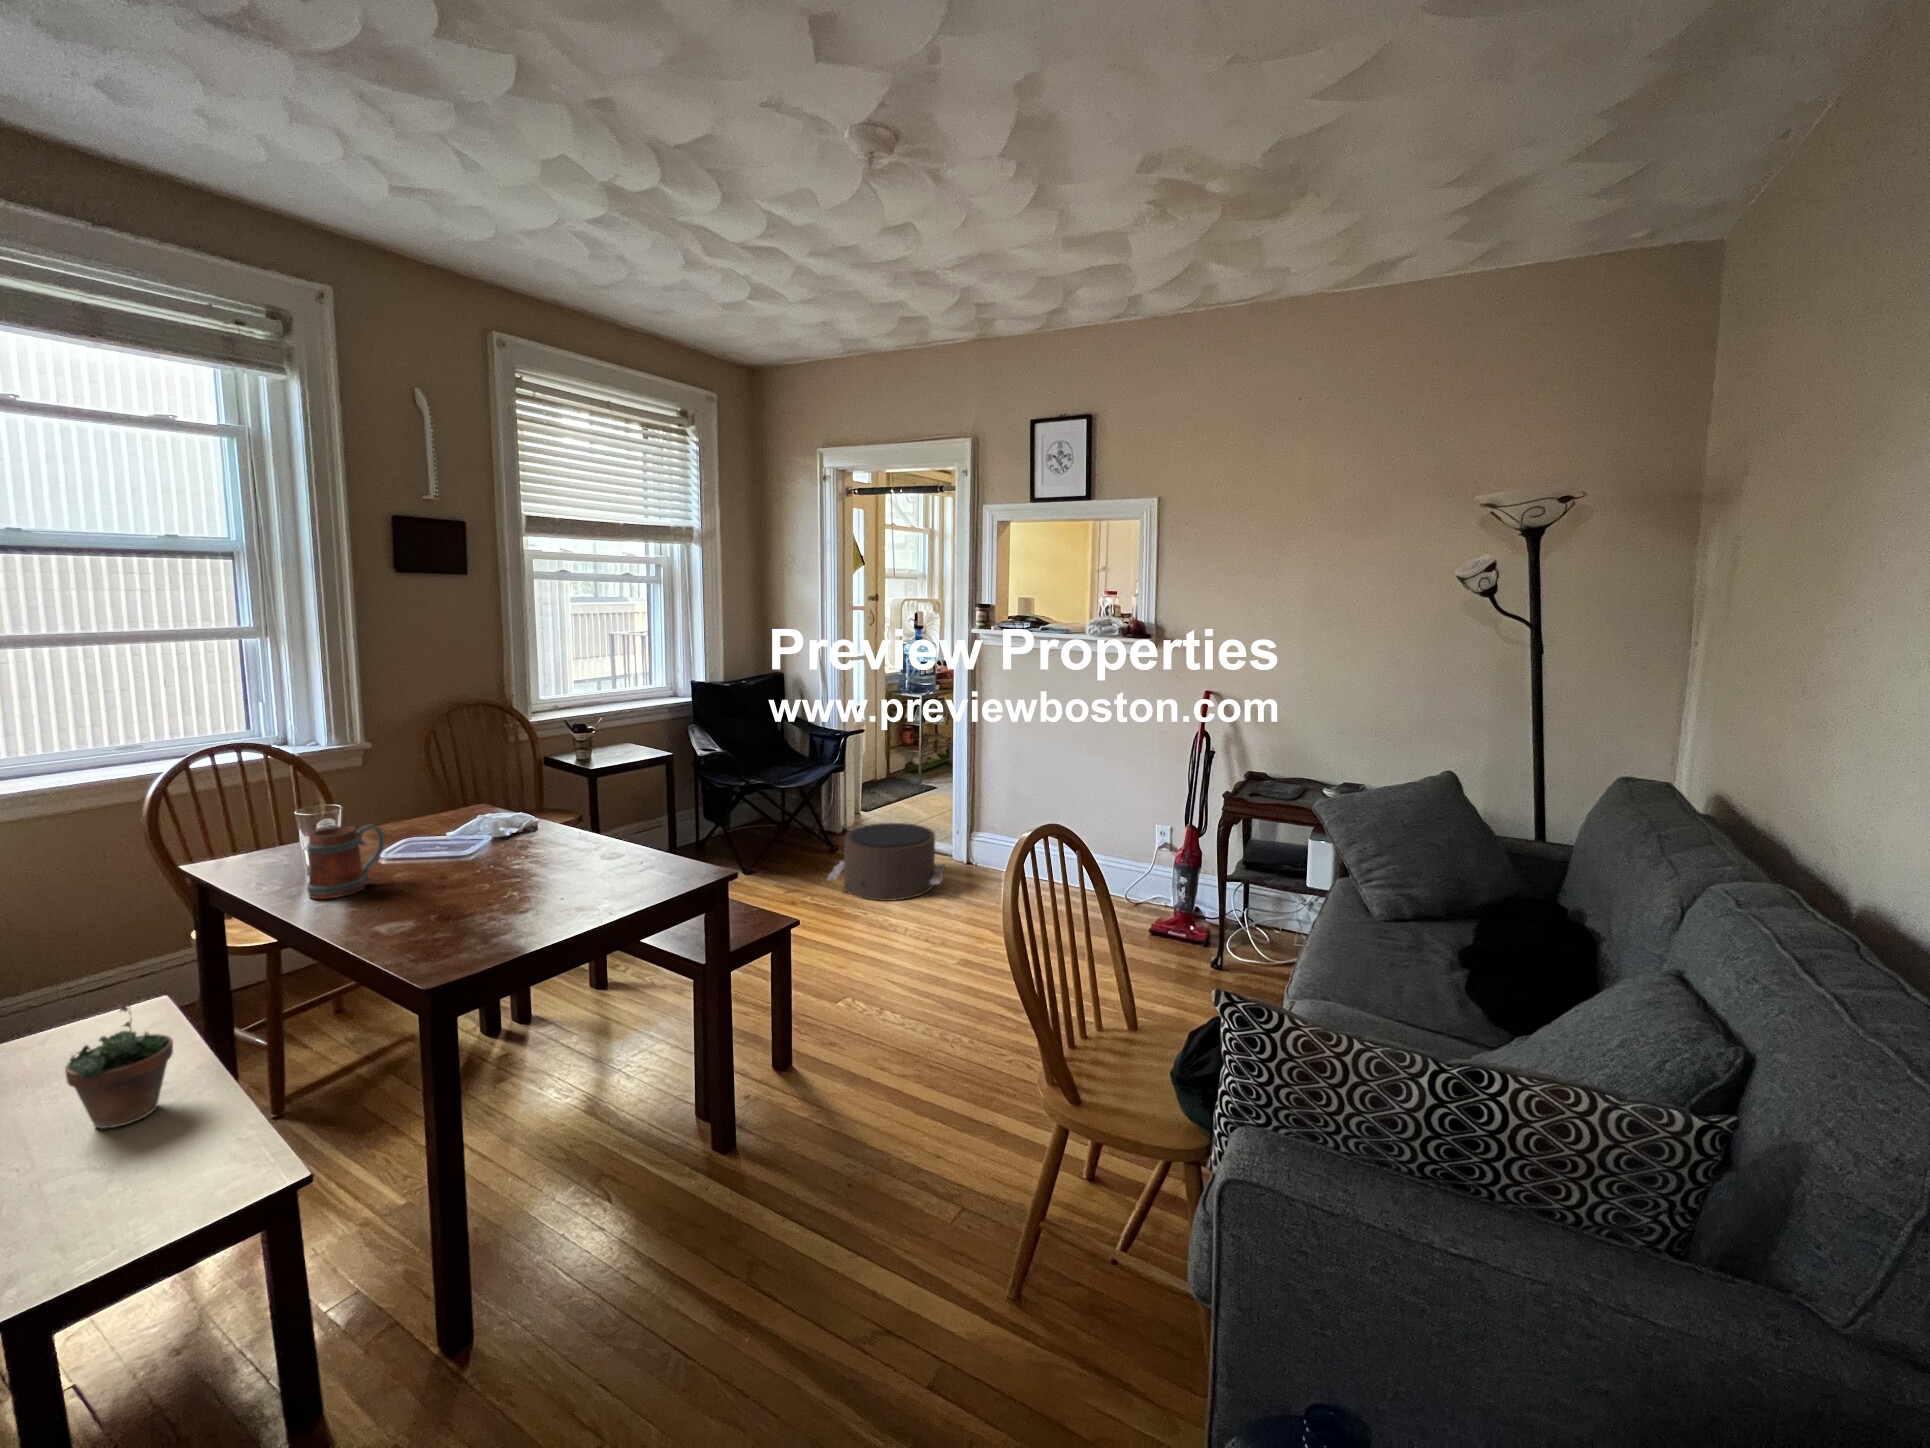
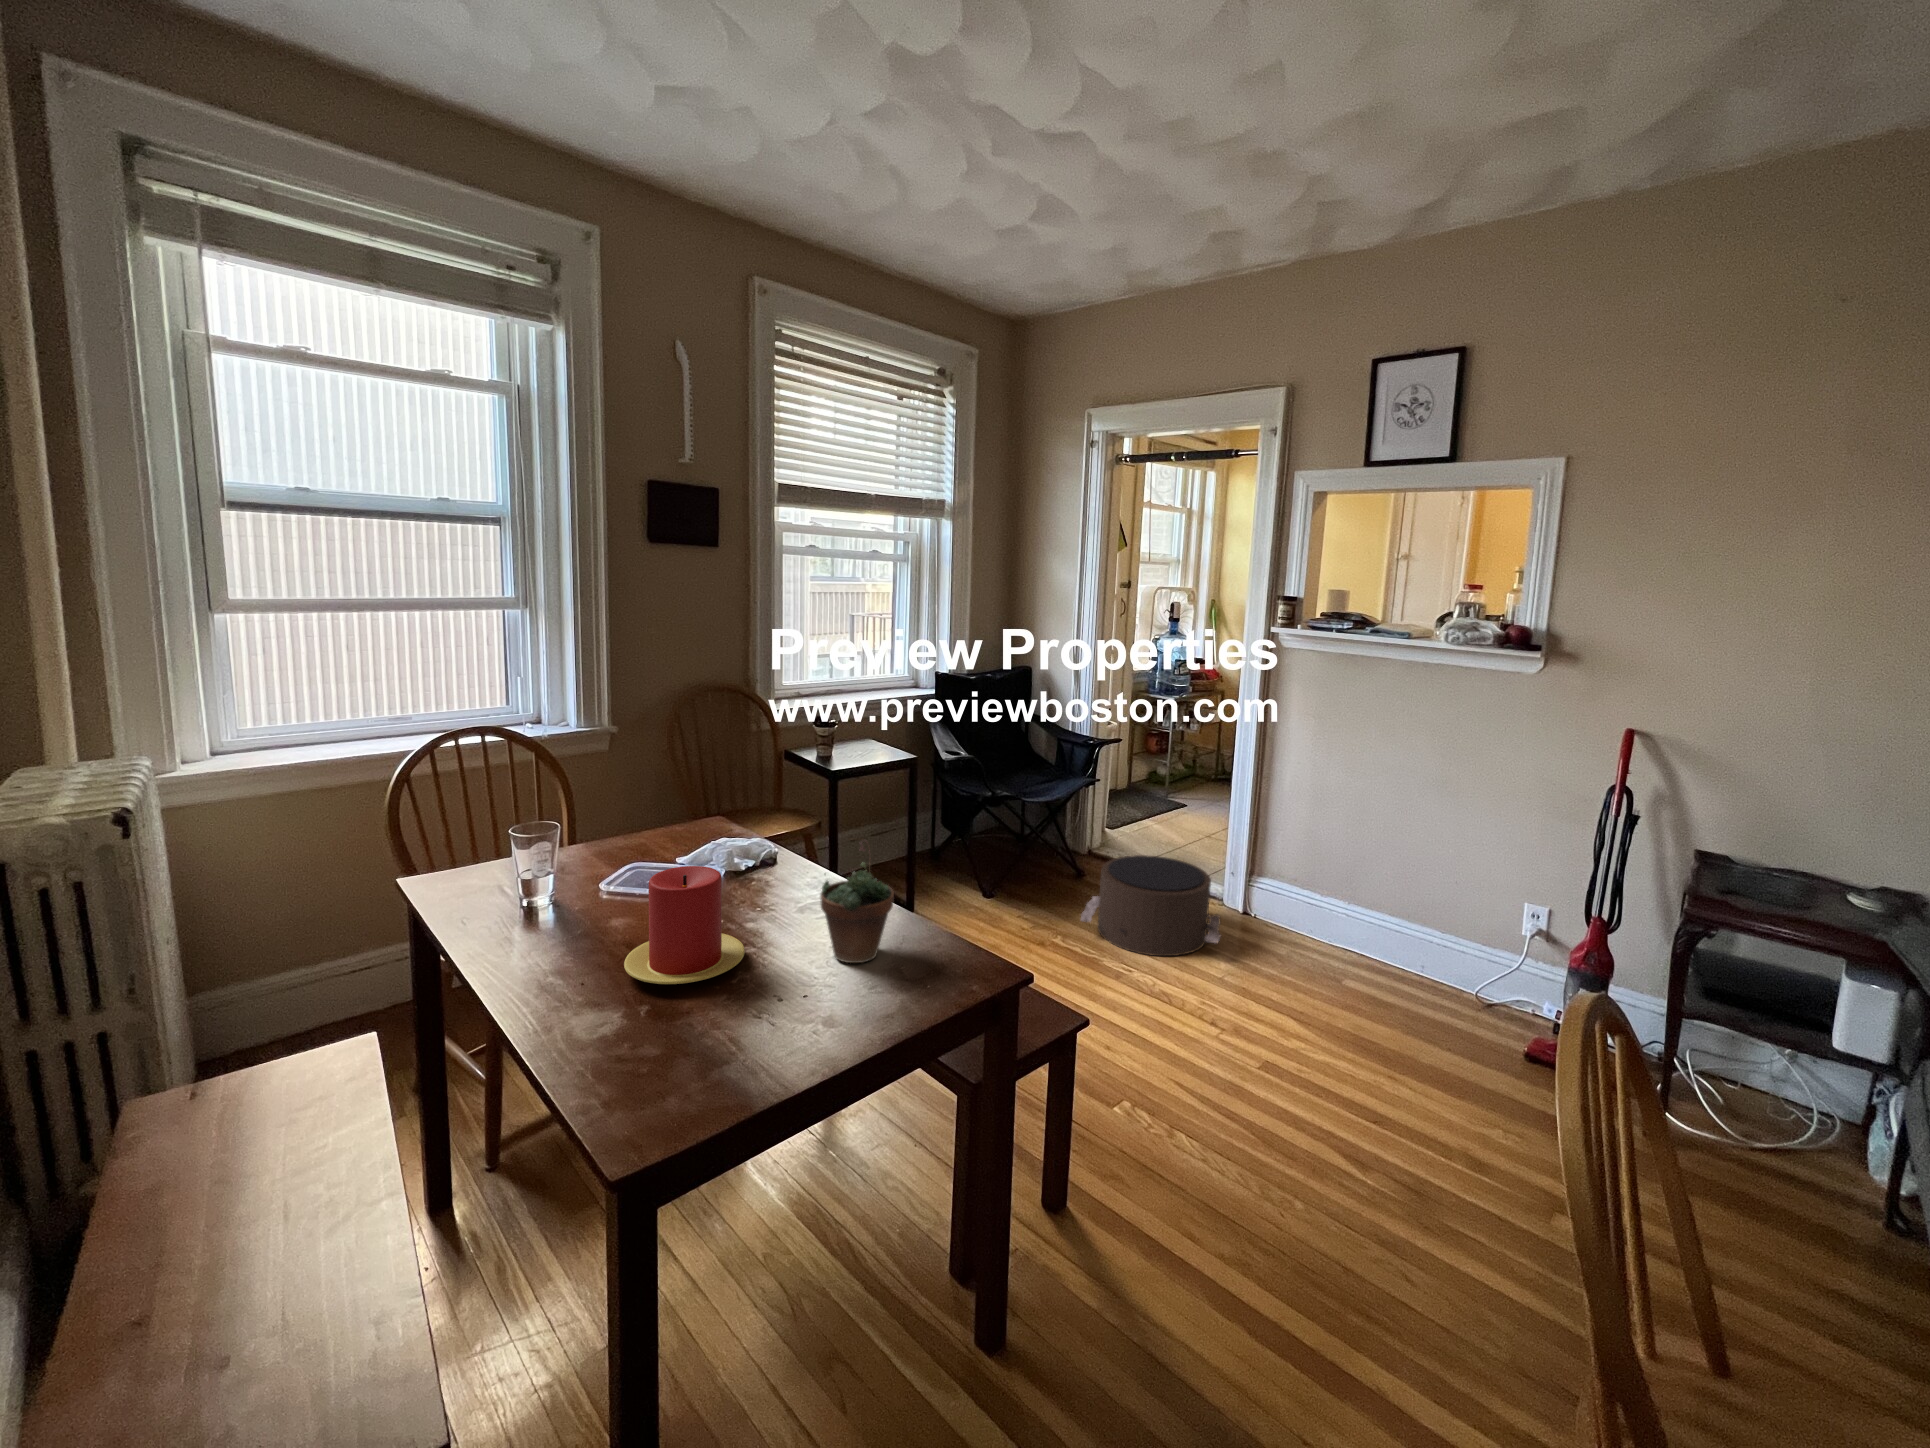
candle: none [408,822,510,907] -> present [624,866,745,984]
mug: present [307,825,385,899] -> none [518,854,607,948]
succulent plant: present [65,1001,173,1128] -> present [820,841,894,963]

